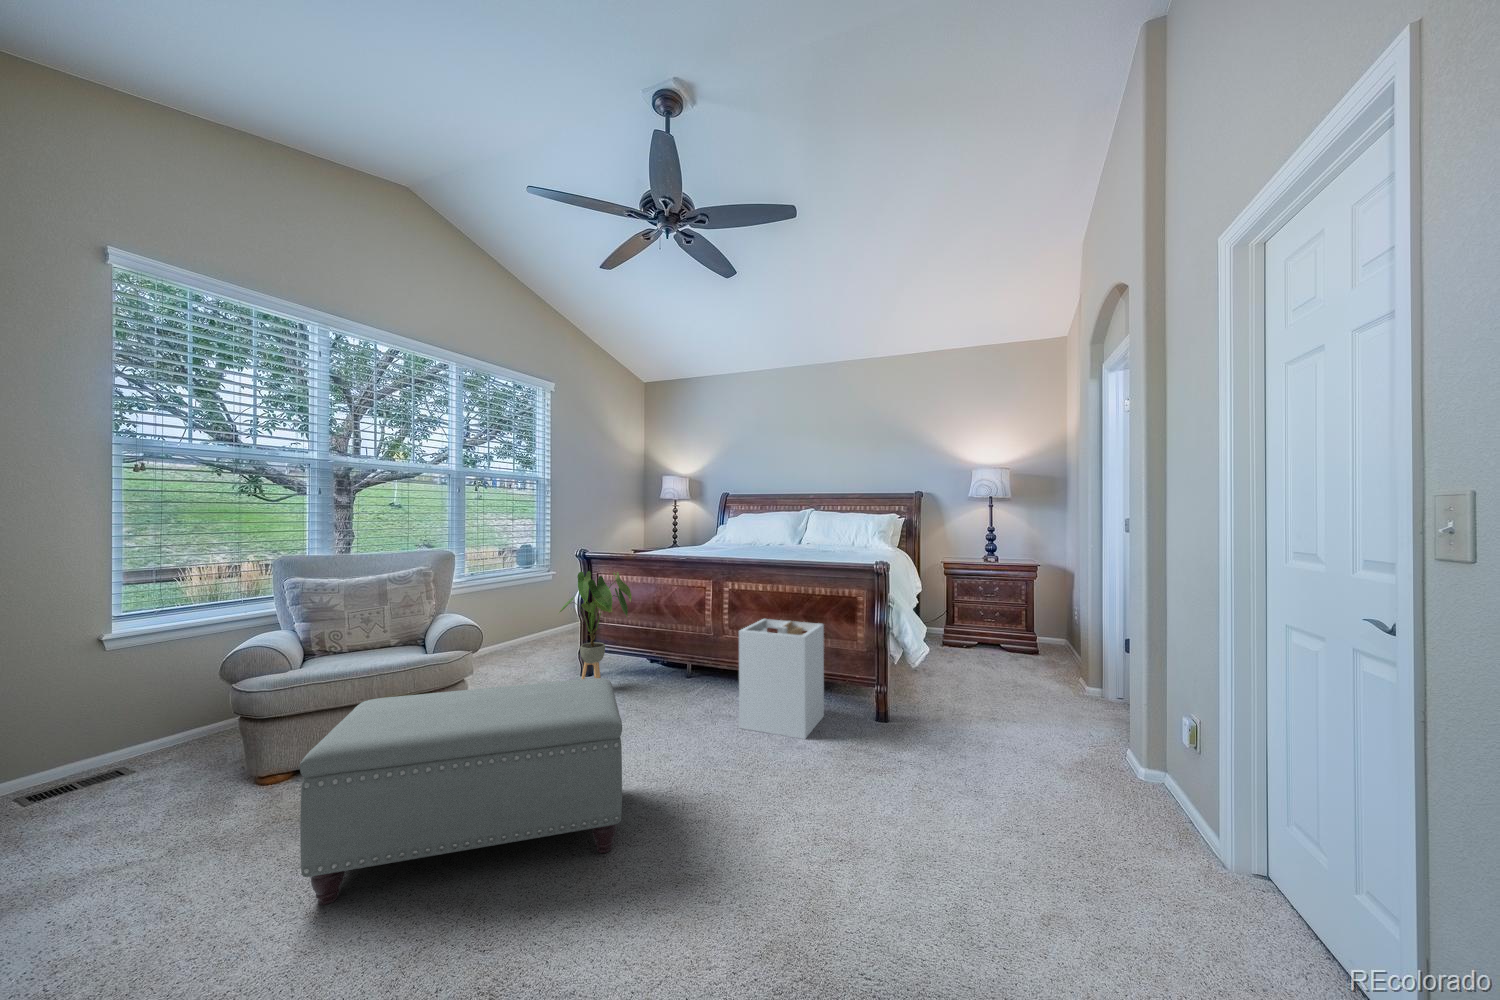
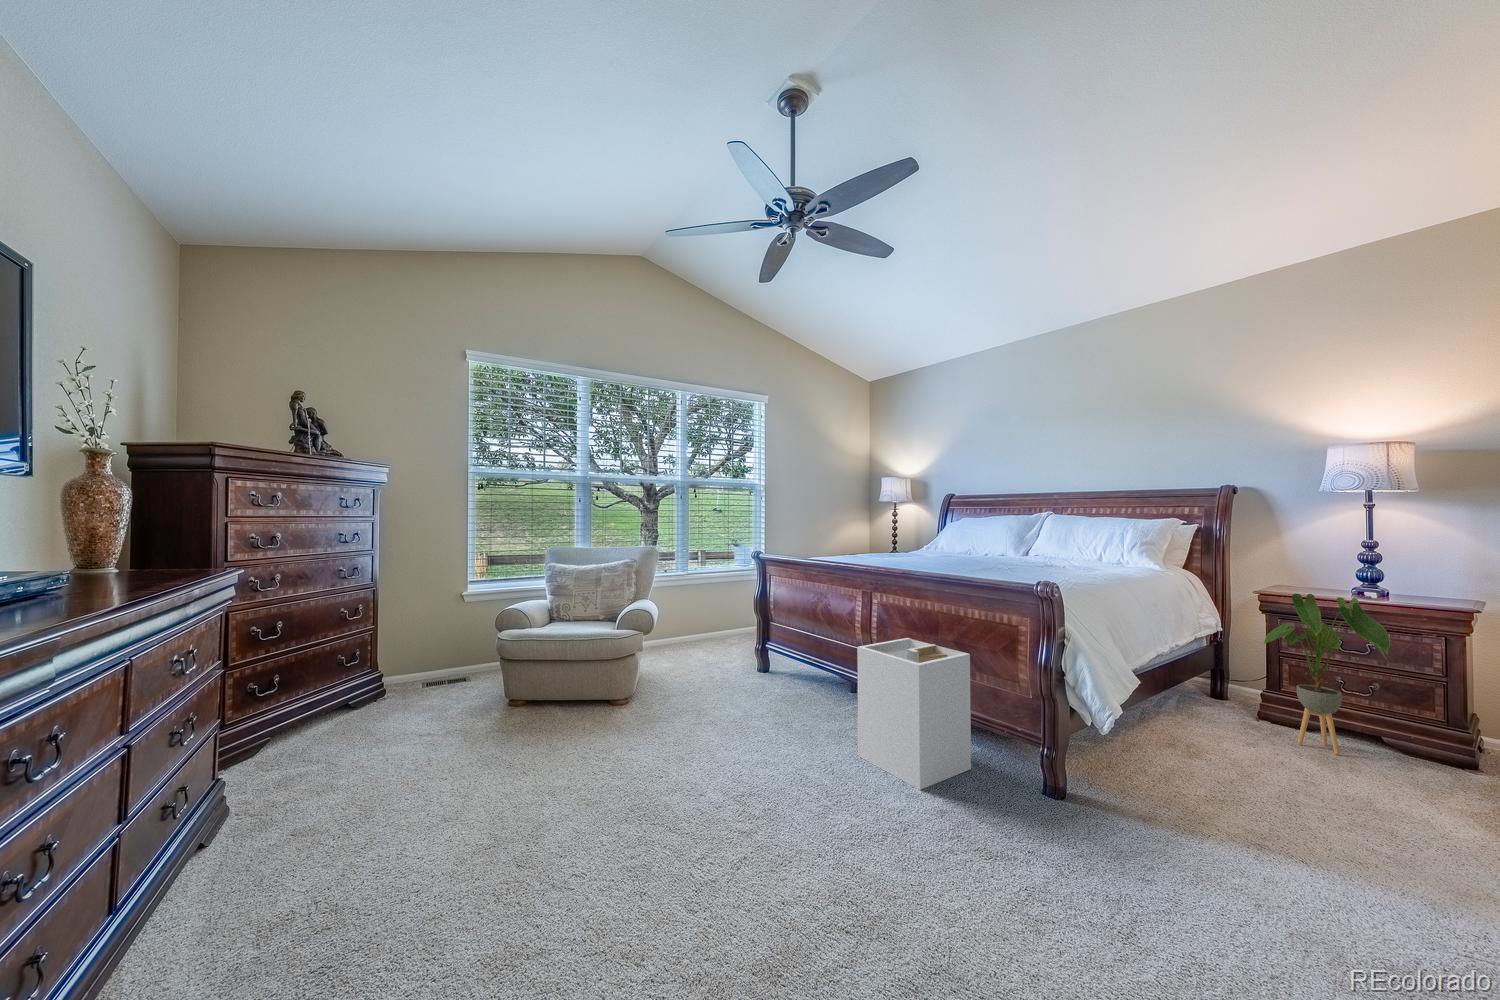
house plant: present [559,571,631,679] -> present [1261,594,1390,755]
ottoman: present [300,678,622,905] -> none [422,656,687,840]

